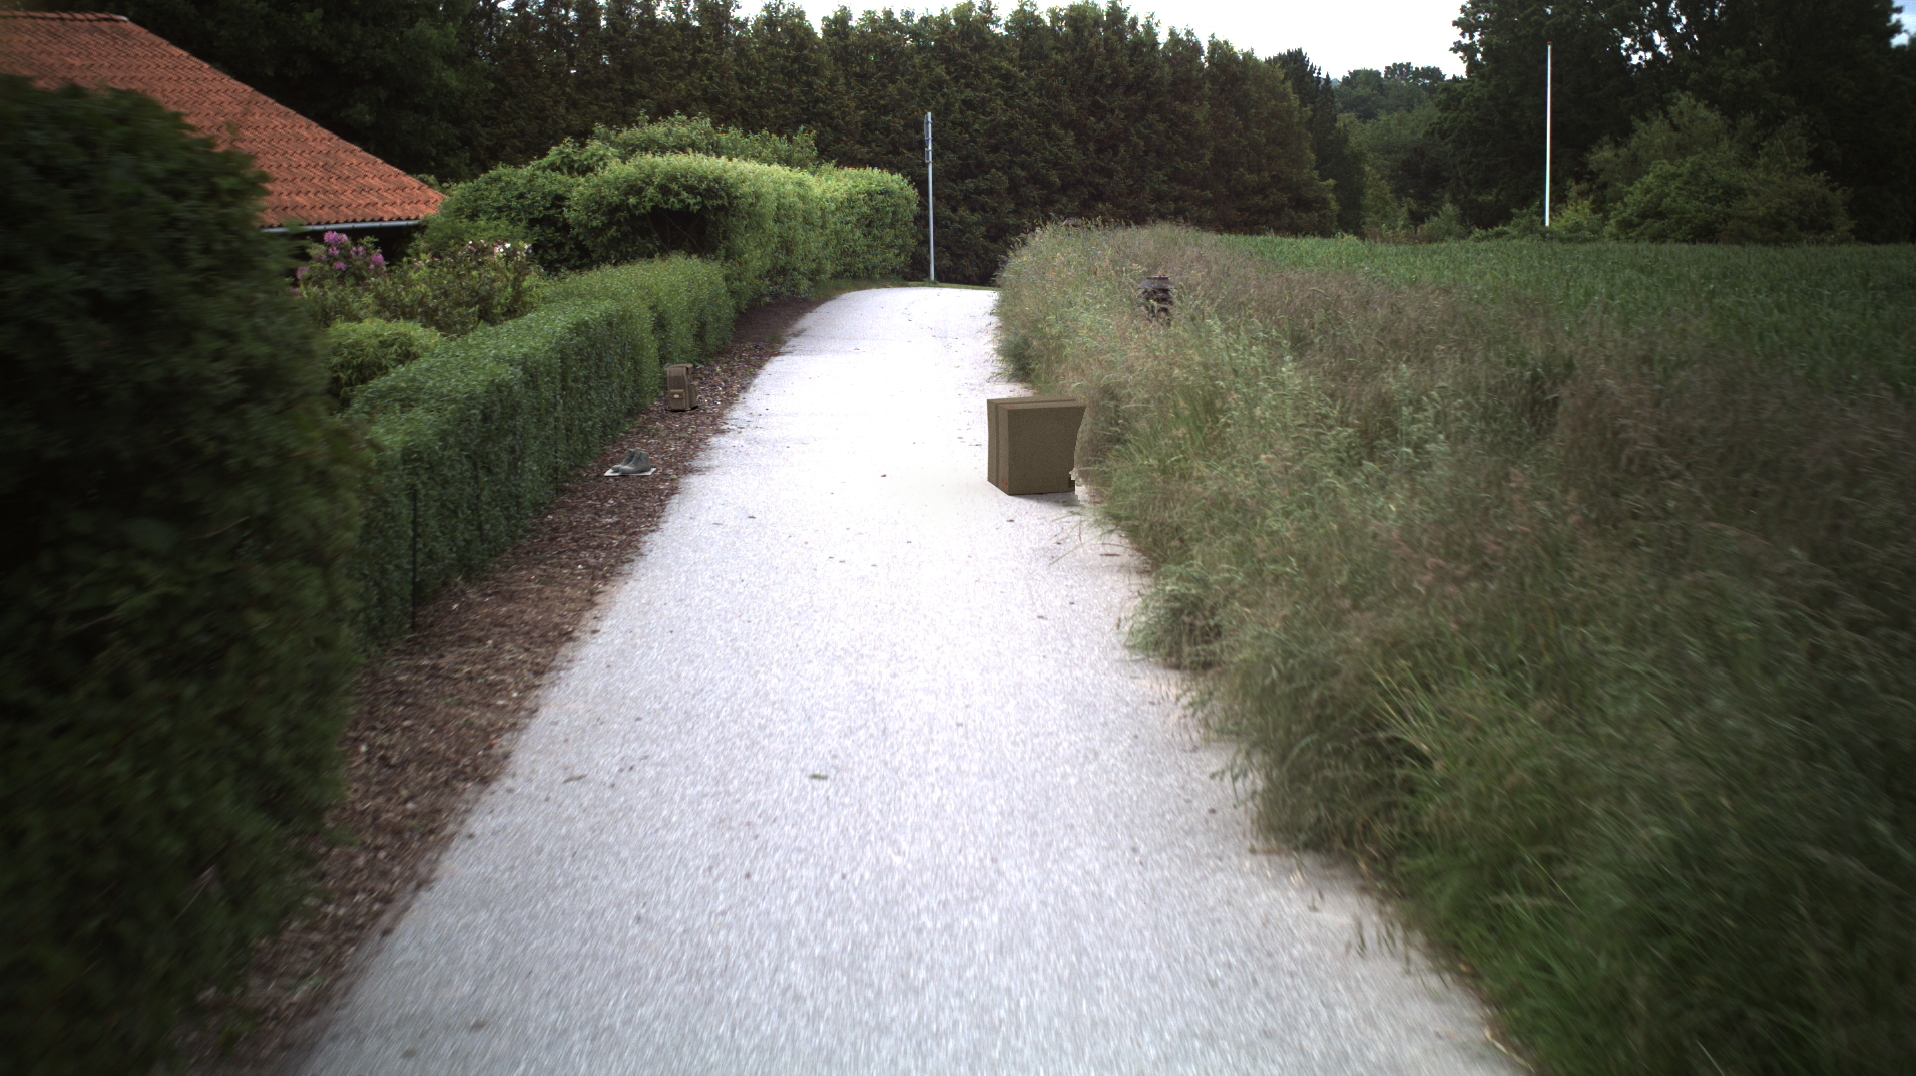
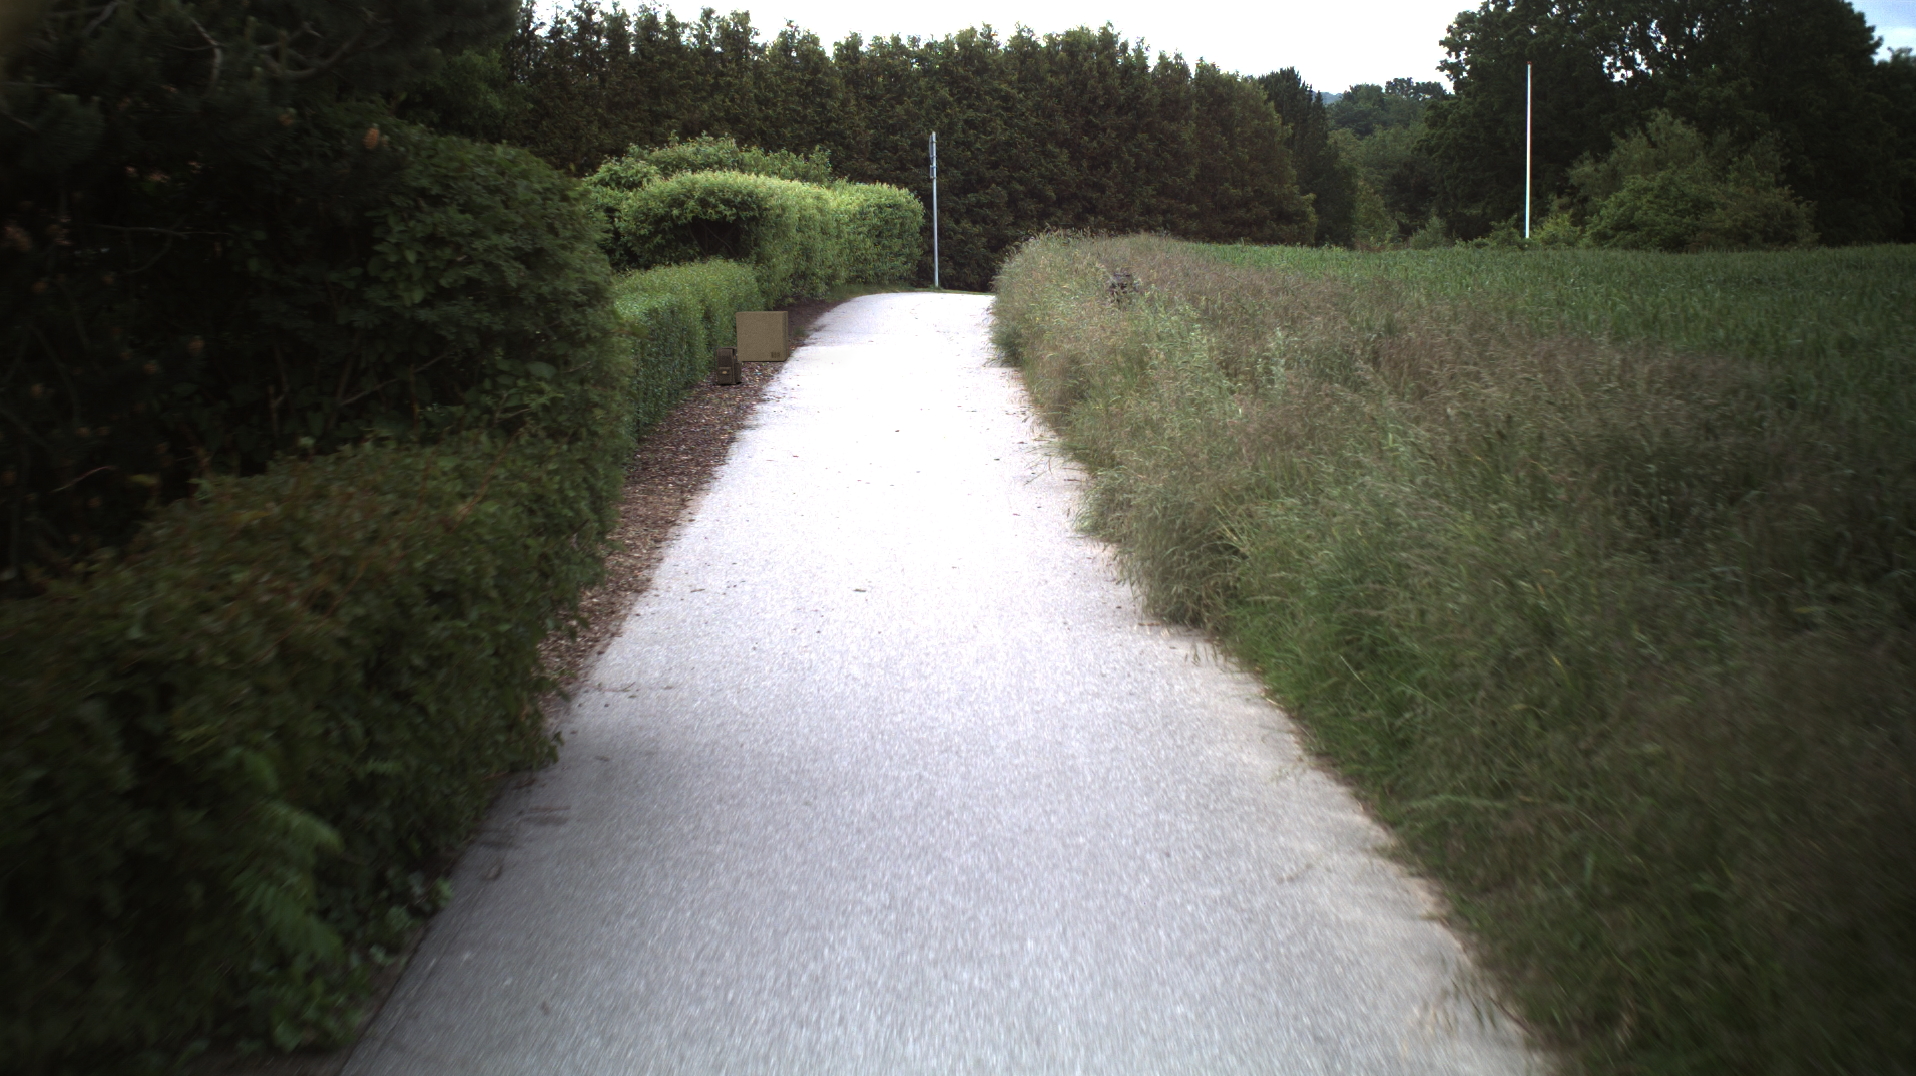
cardboard box: present [987,394,1086,495] -> present [735,311,790,361]
boots: present [604,448,656,475] -> none [673,409,715,430]

